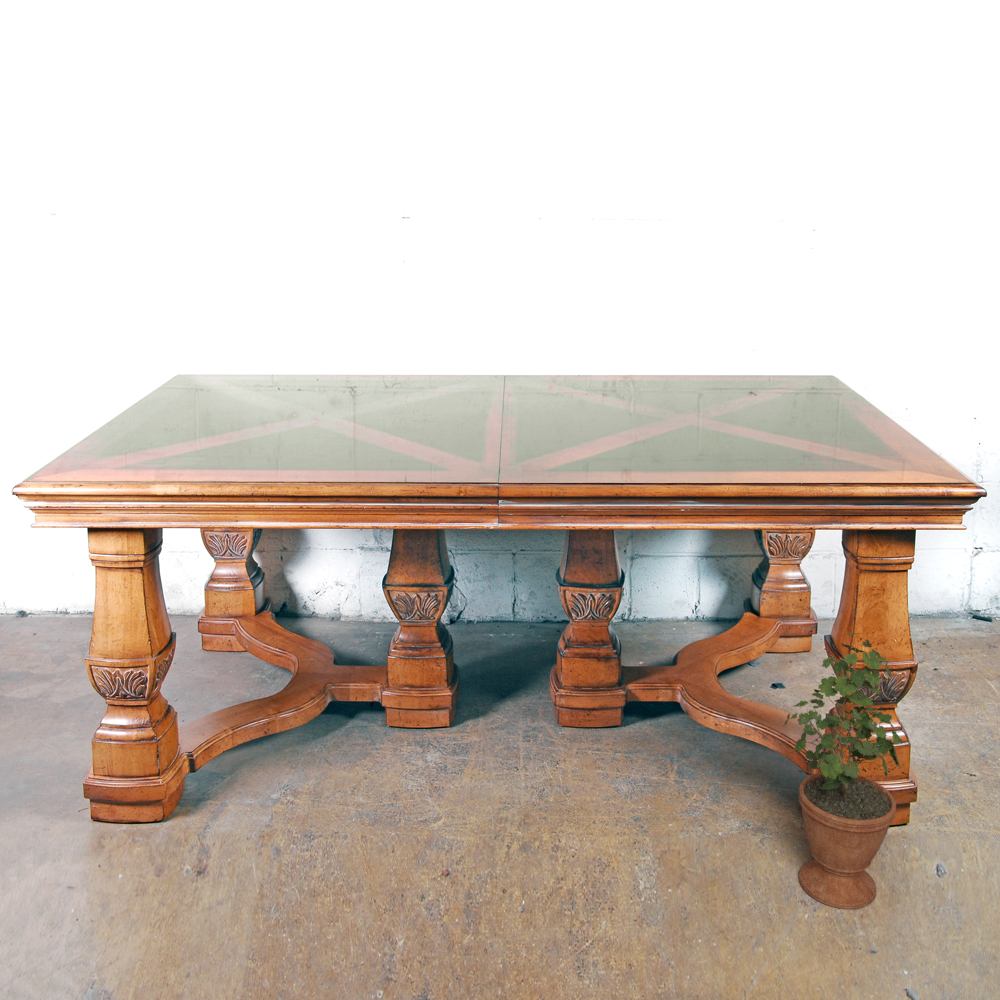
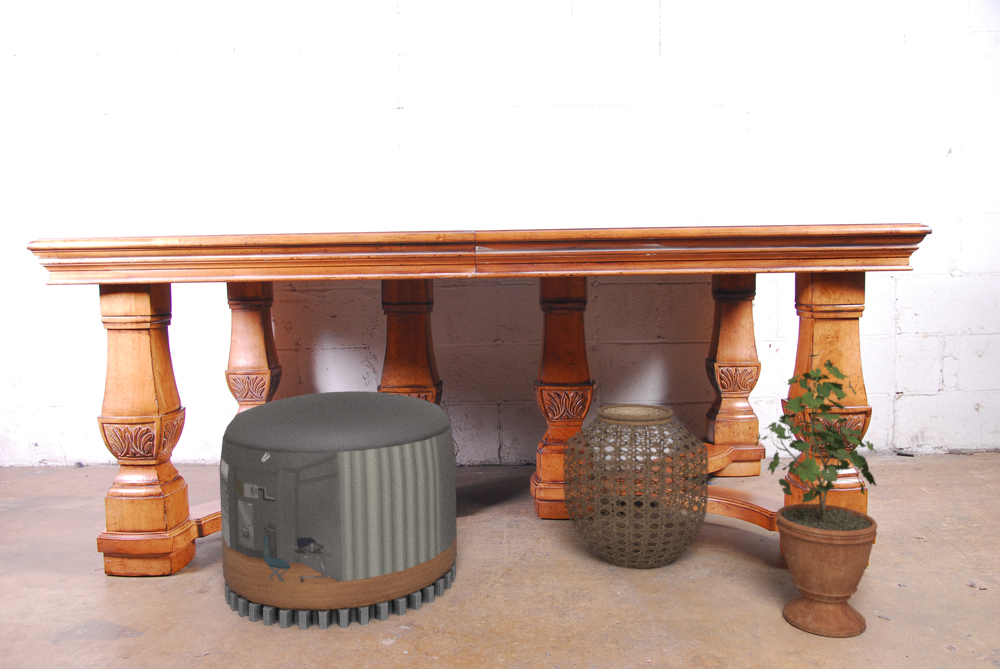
pouf: none [232,615,474,888] -> present [220,391,457,629]
woven basket: none [587,629,741,806] -> present [563,404,708,568]

